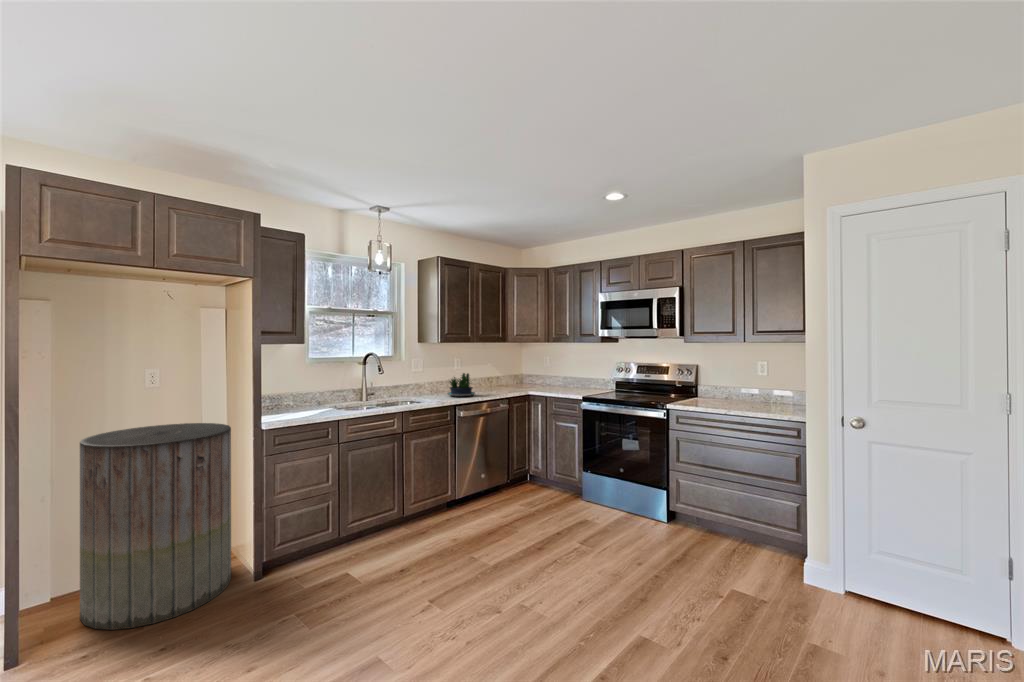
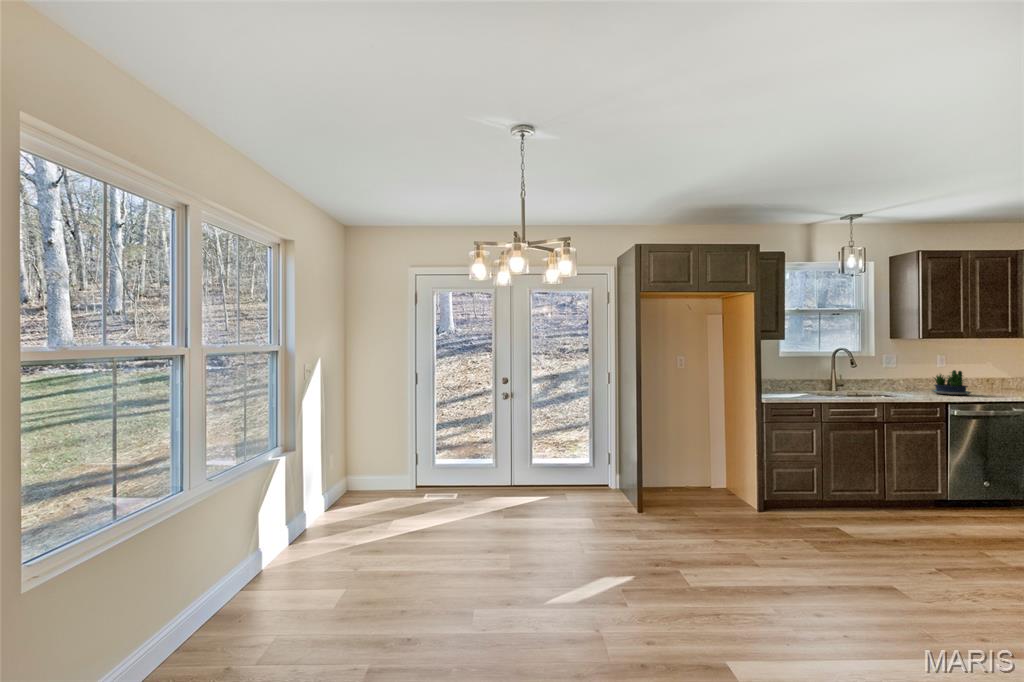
trash can: present [80,423,231,630] -> none [655,394,741,518]

